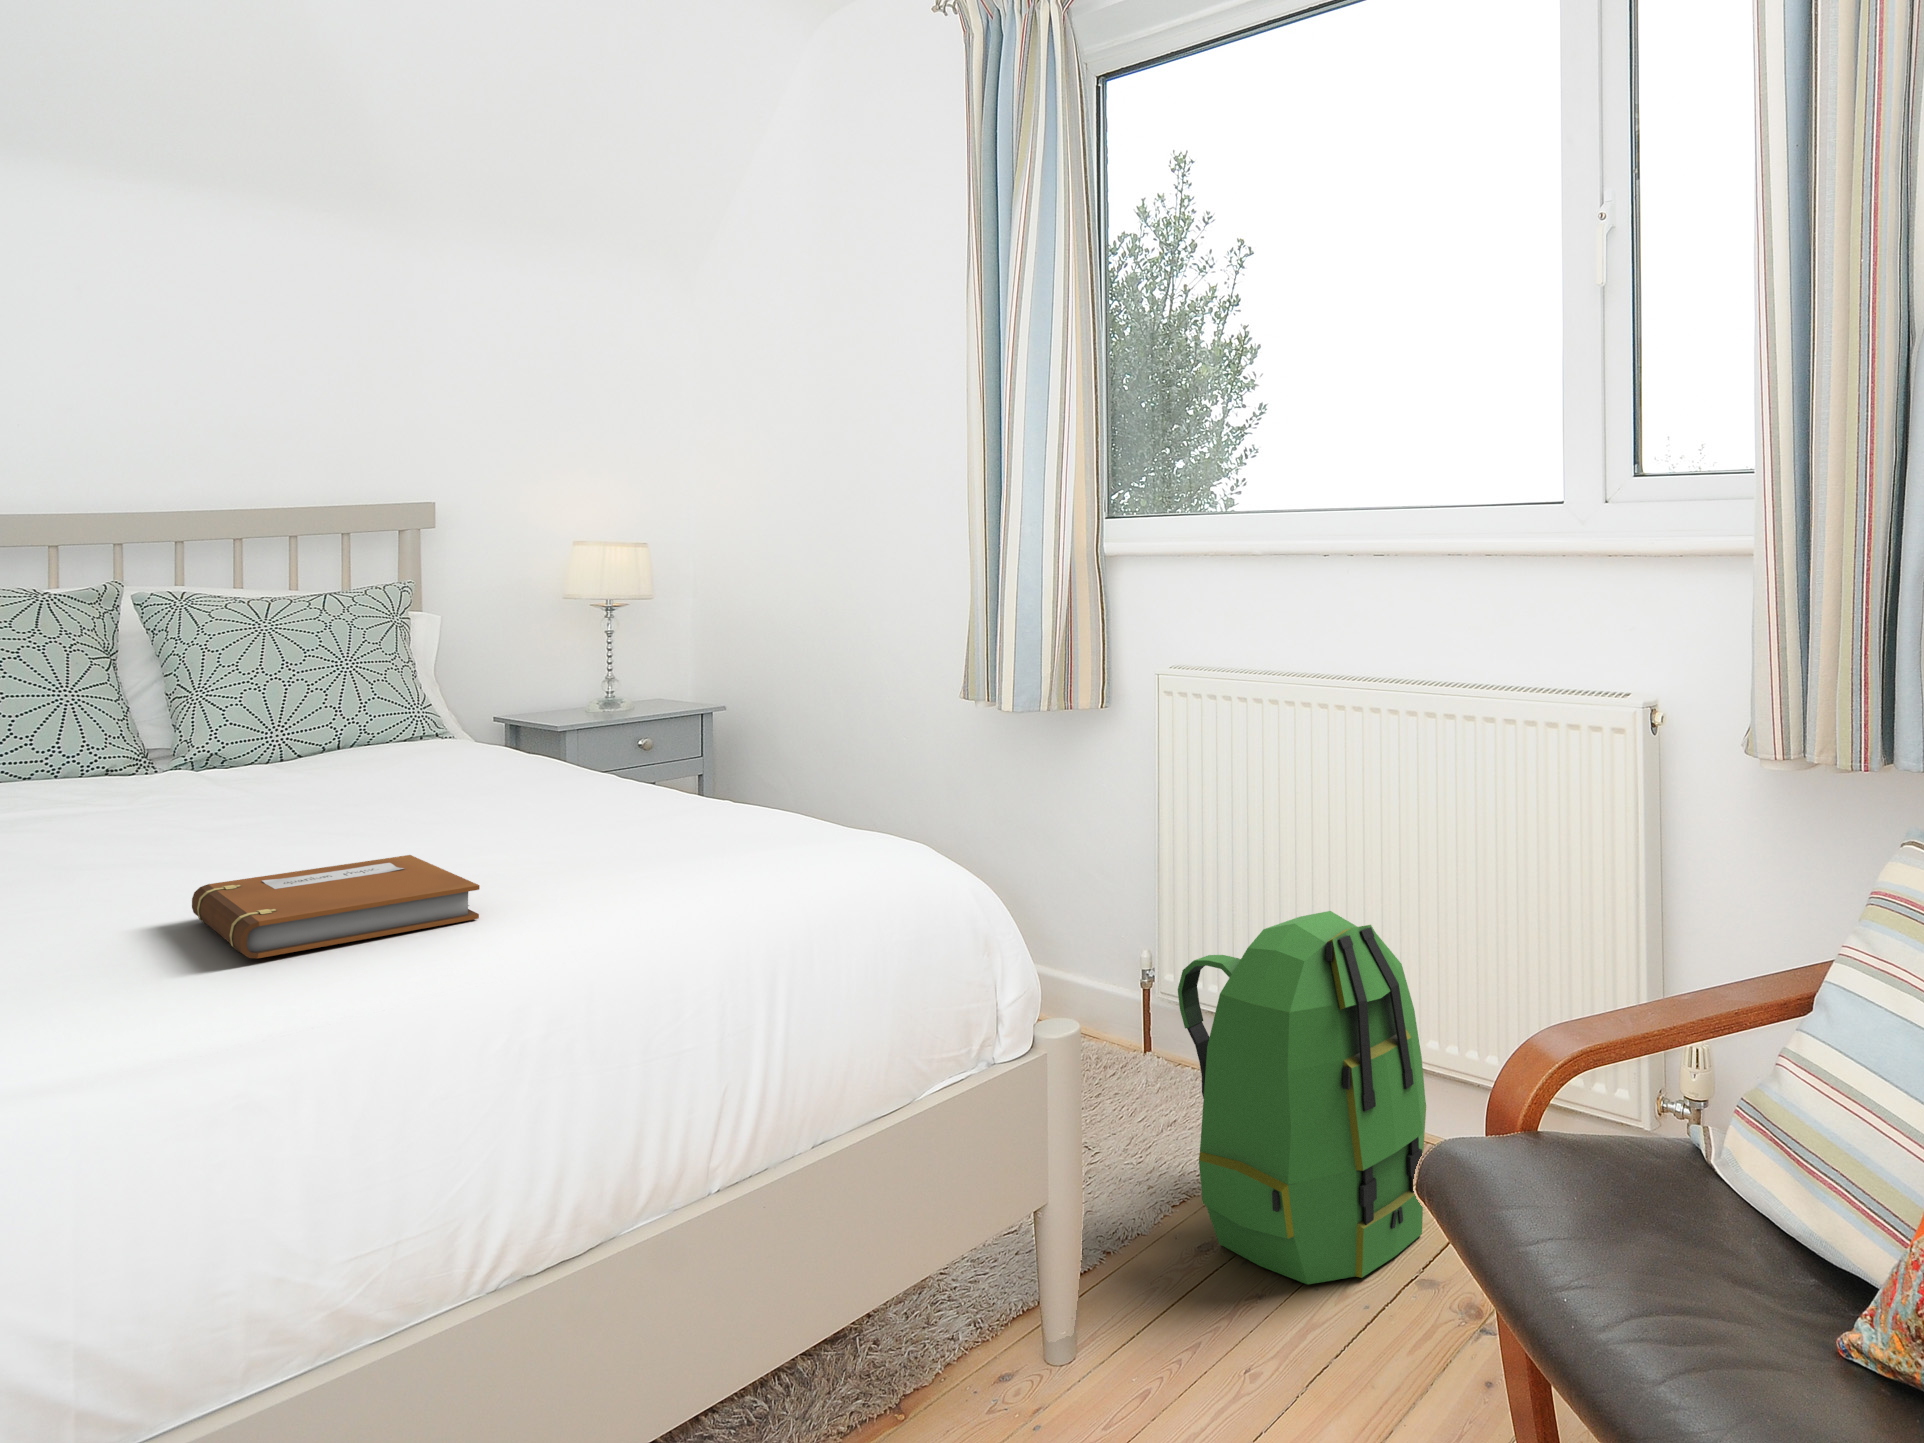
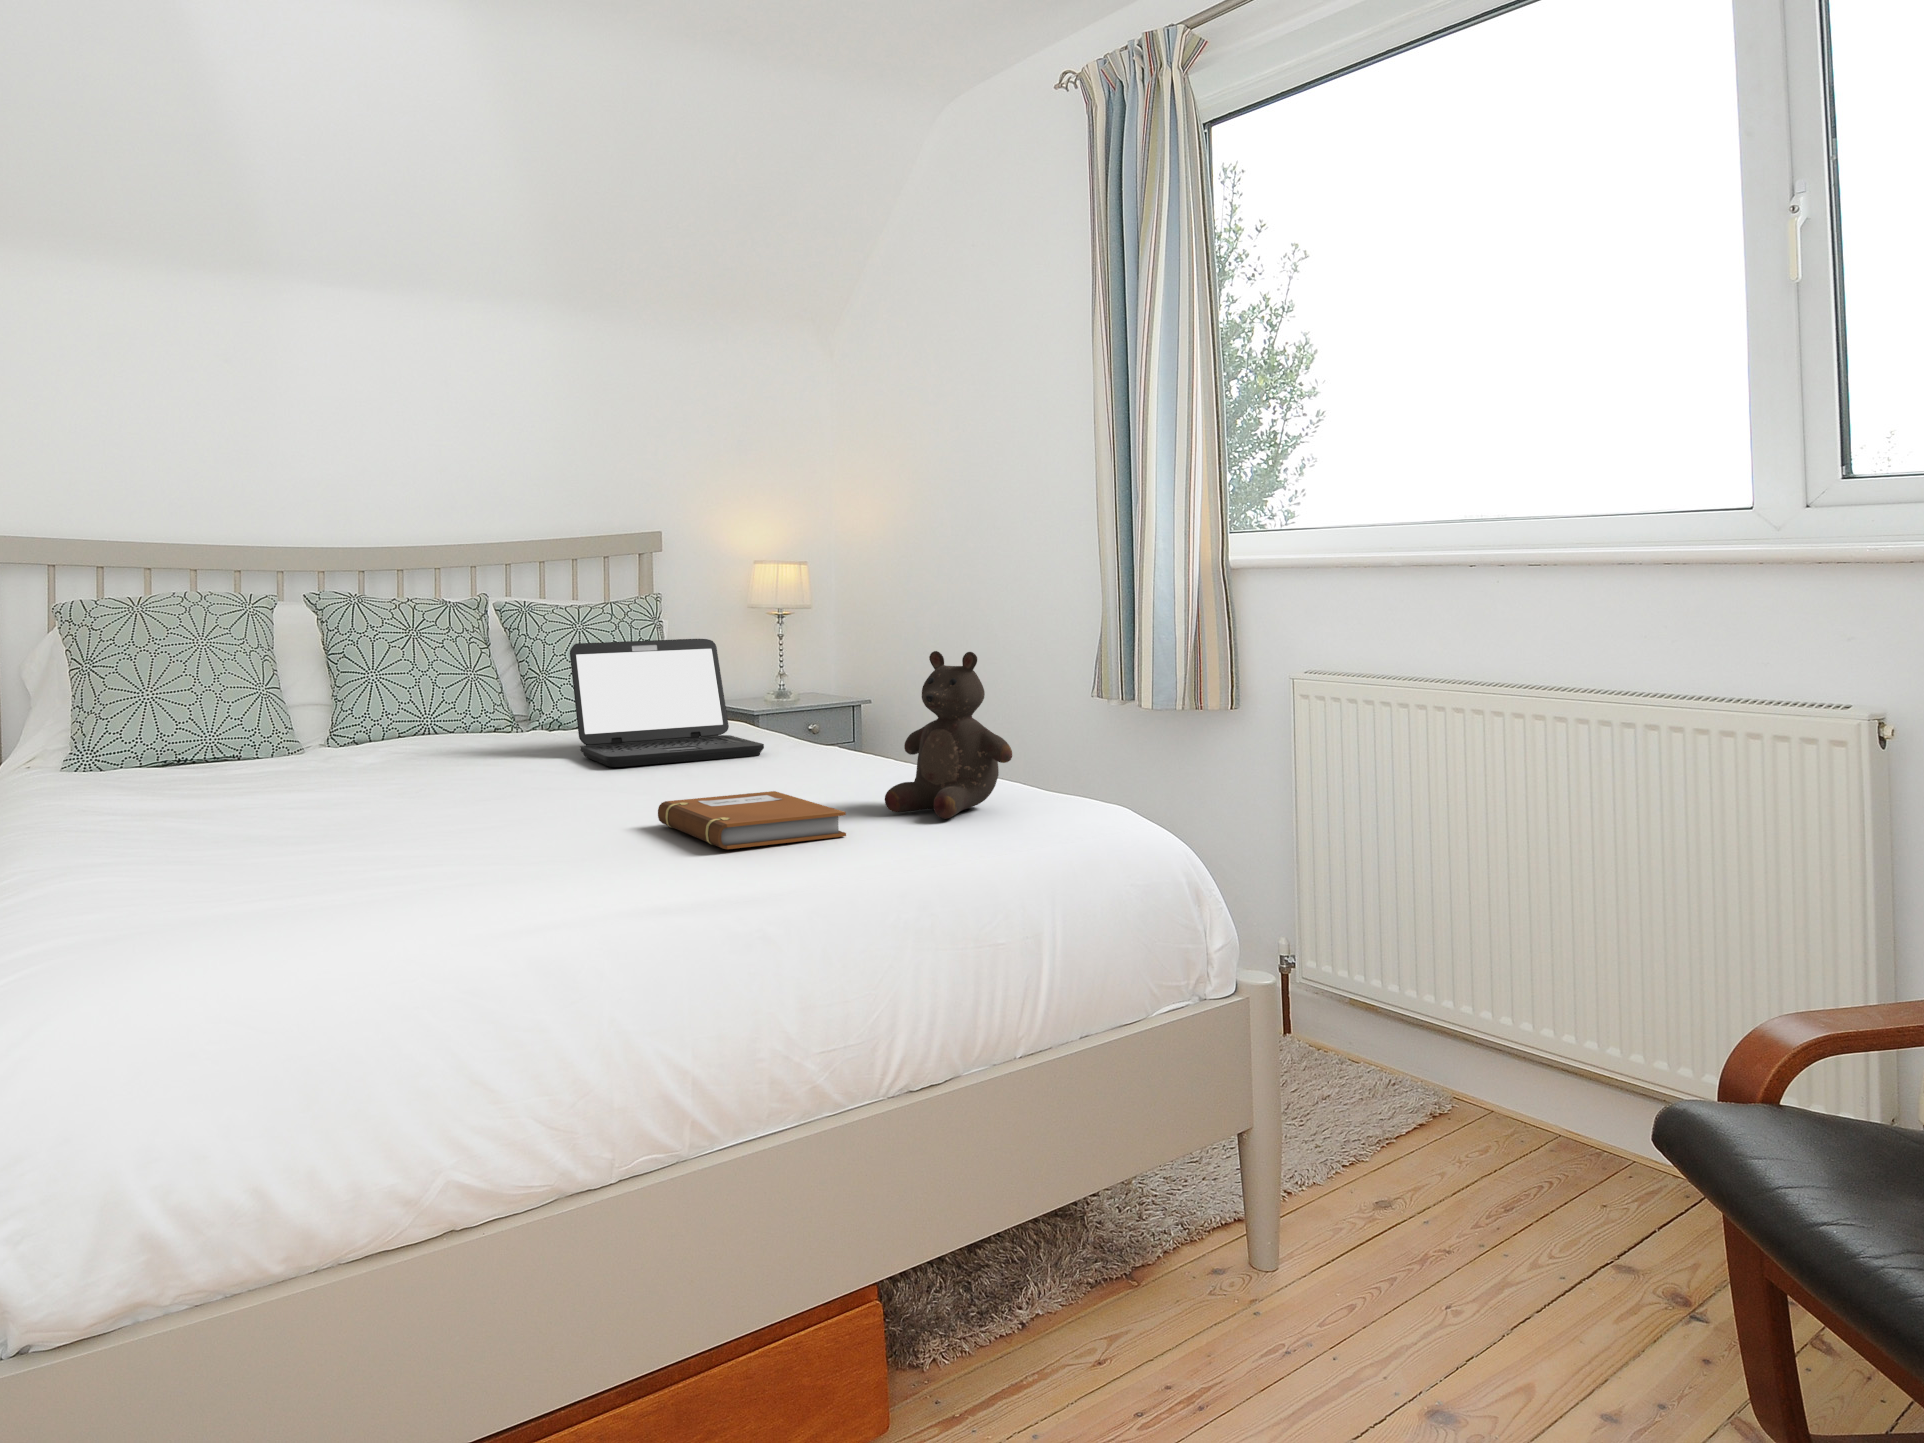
laptop: none [195,641,486,822] -> present [570,639,764,767]
stuffed bear: none [571,659,751,879] -> present [885,651,1012,819]
backpack: present [1178,911,1426,1285] -> none [1353,899,1621,1242]

